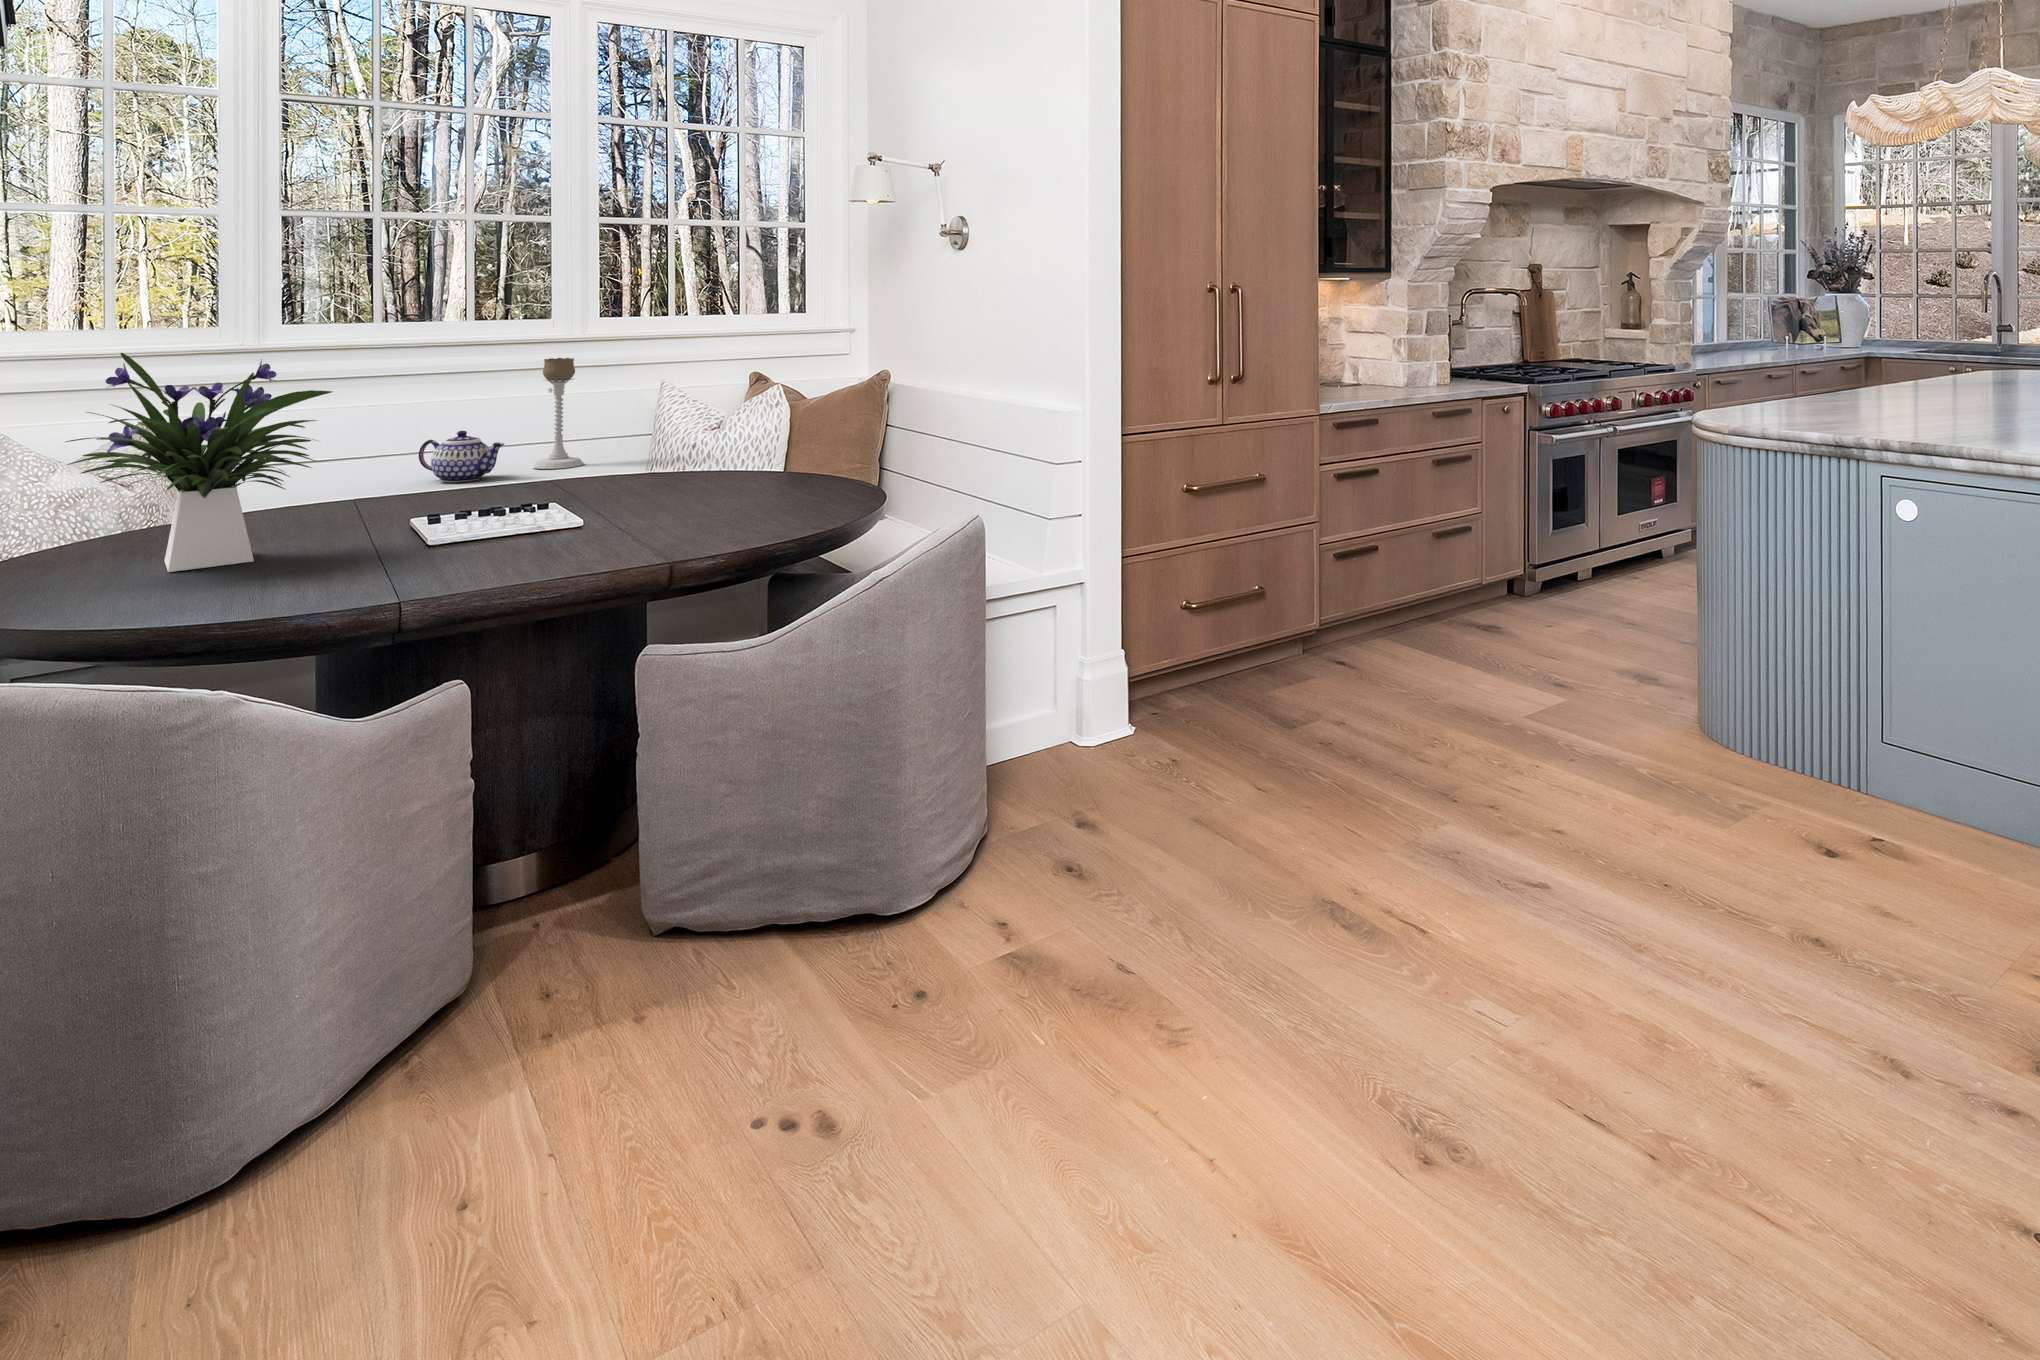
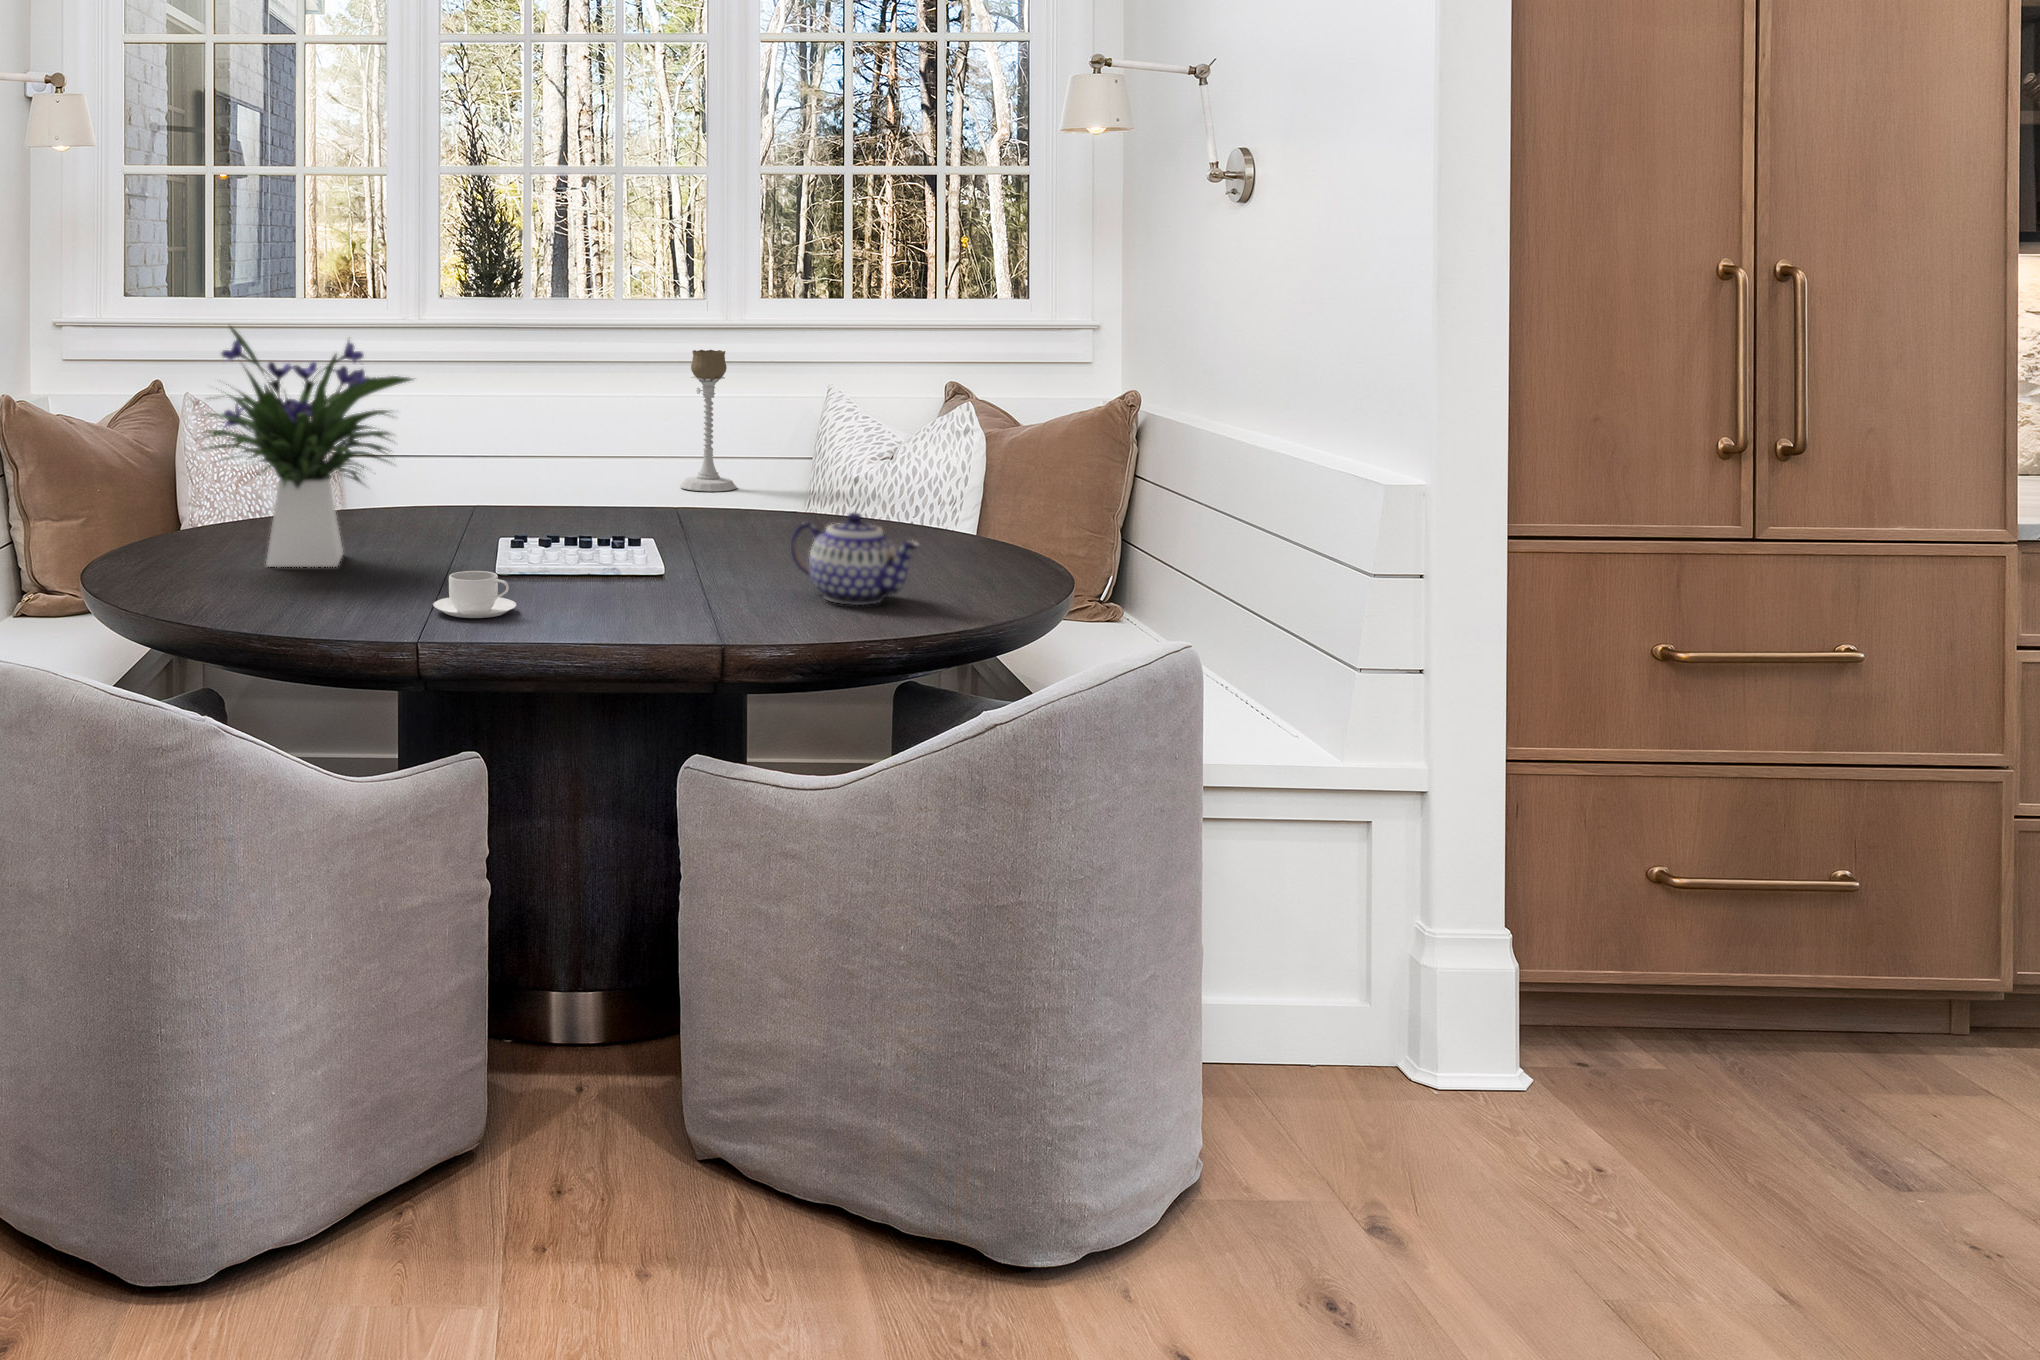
teapot: present [419,431,504,482] -> present [791,512,920,605]
coffee cup: none [402,538,482,576] -> present [433,571,516,618]

